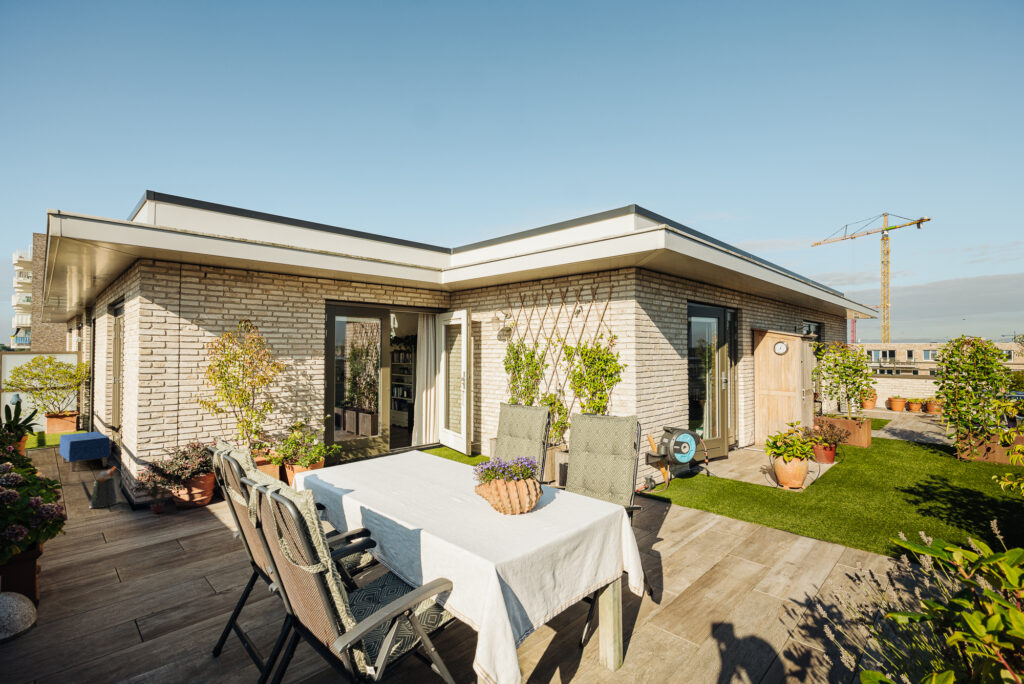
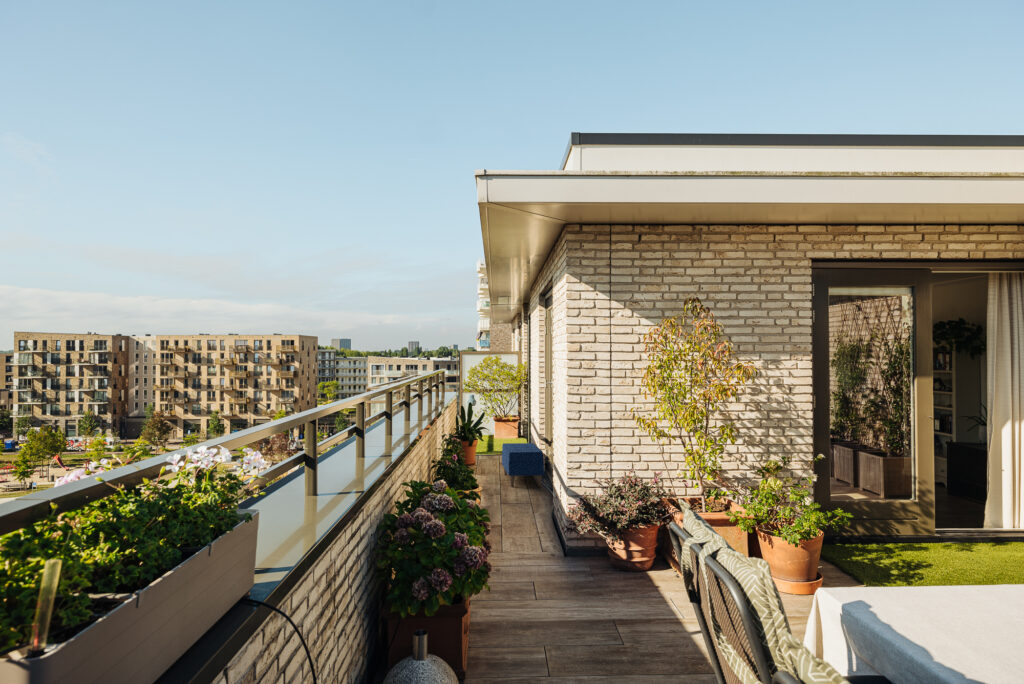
watering can: present [82,467,124,508] -> none [516,491,556,542]
potted plant: present [140,478,177,513] -> none [566,516,615,567]

